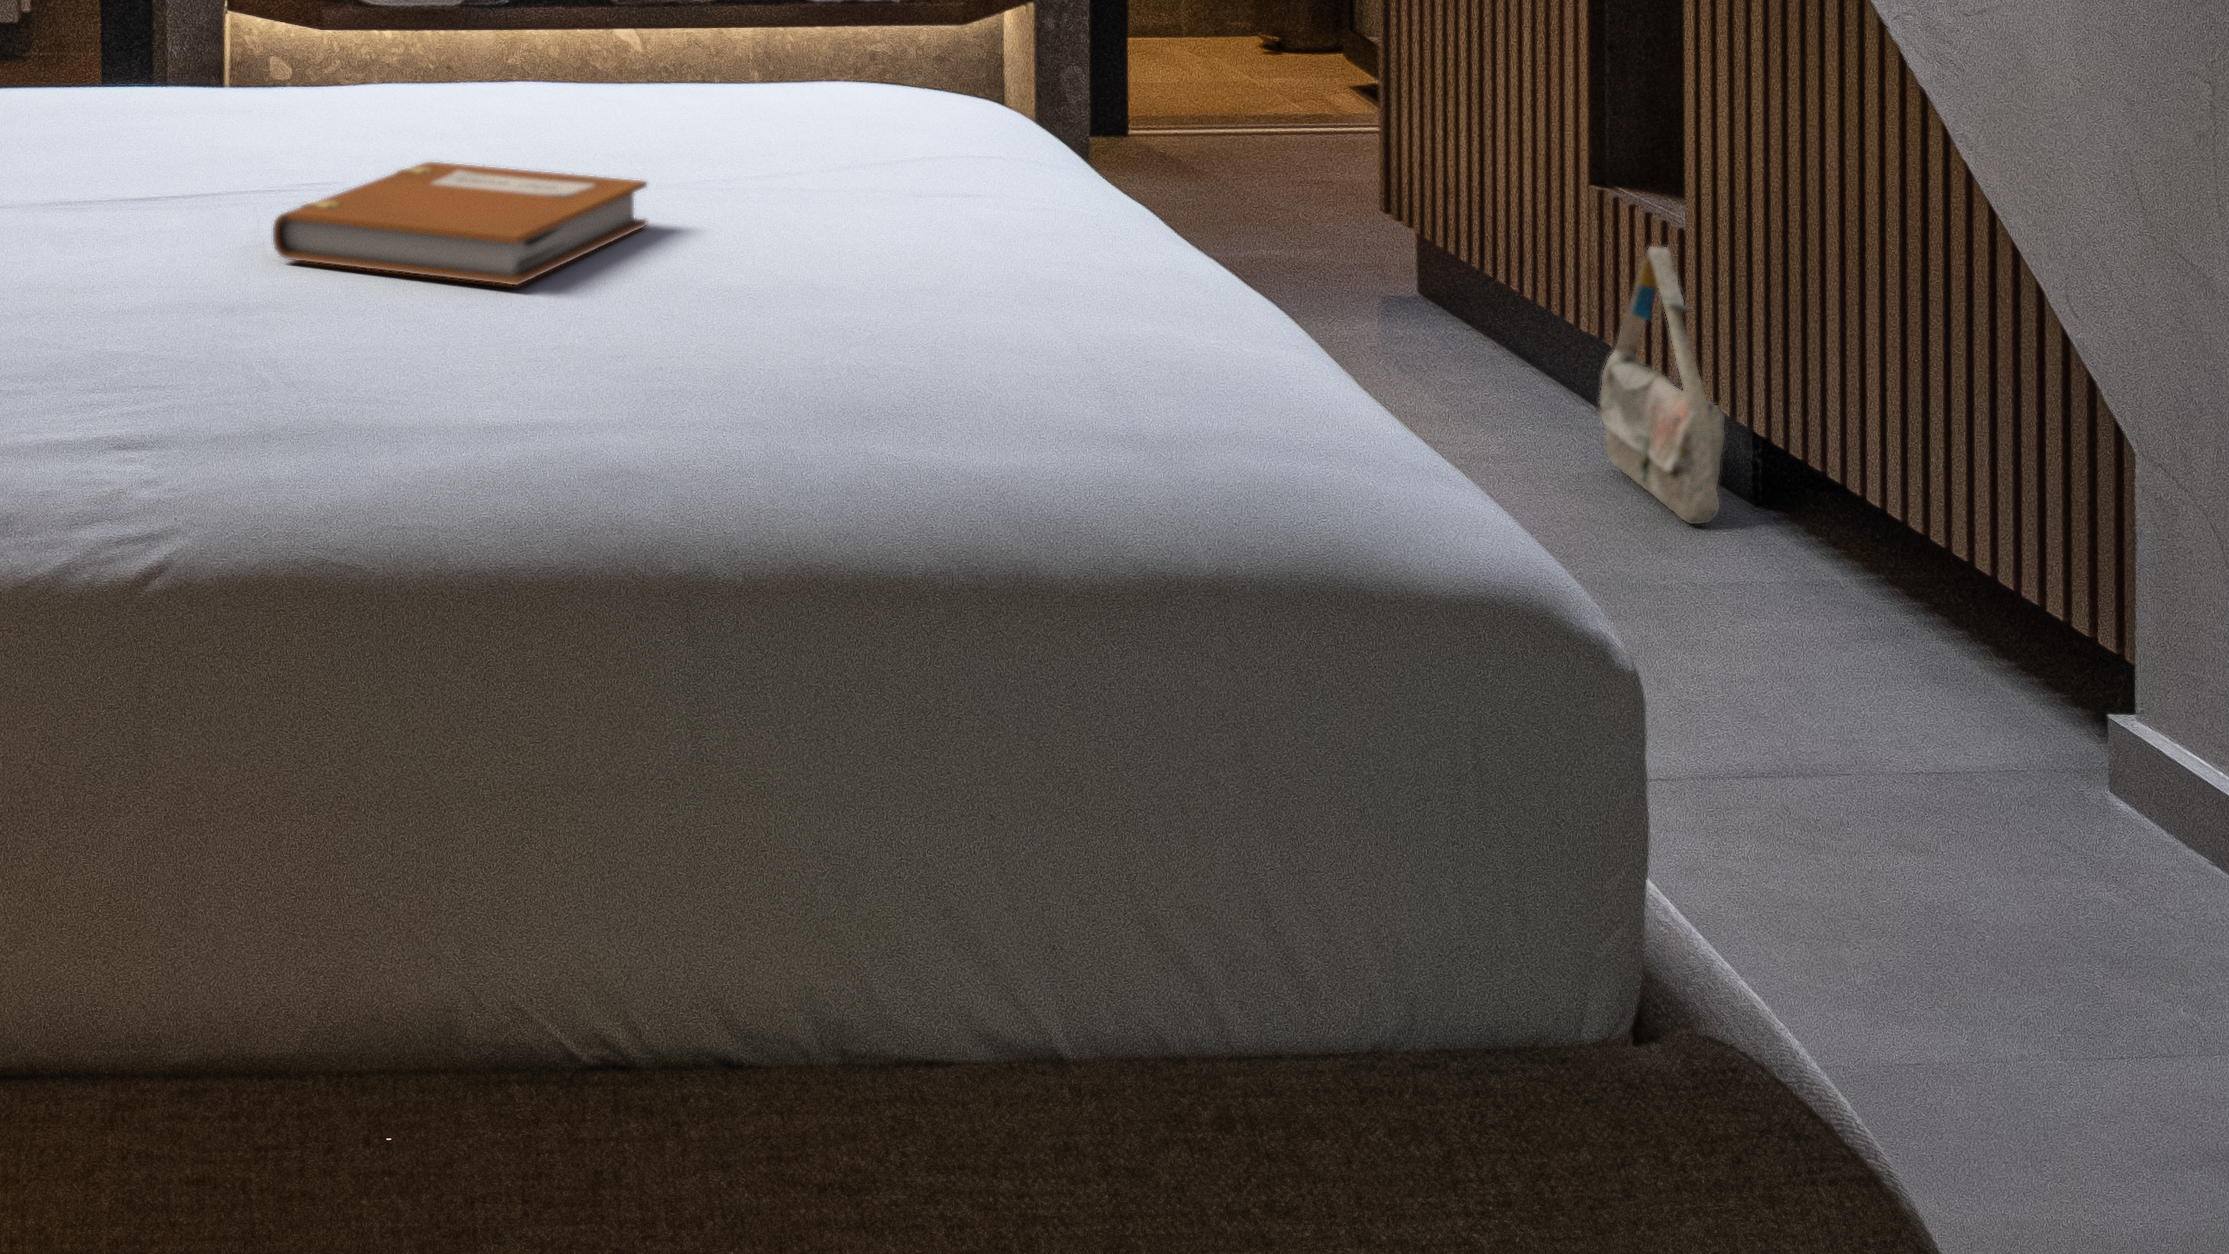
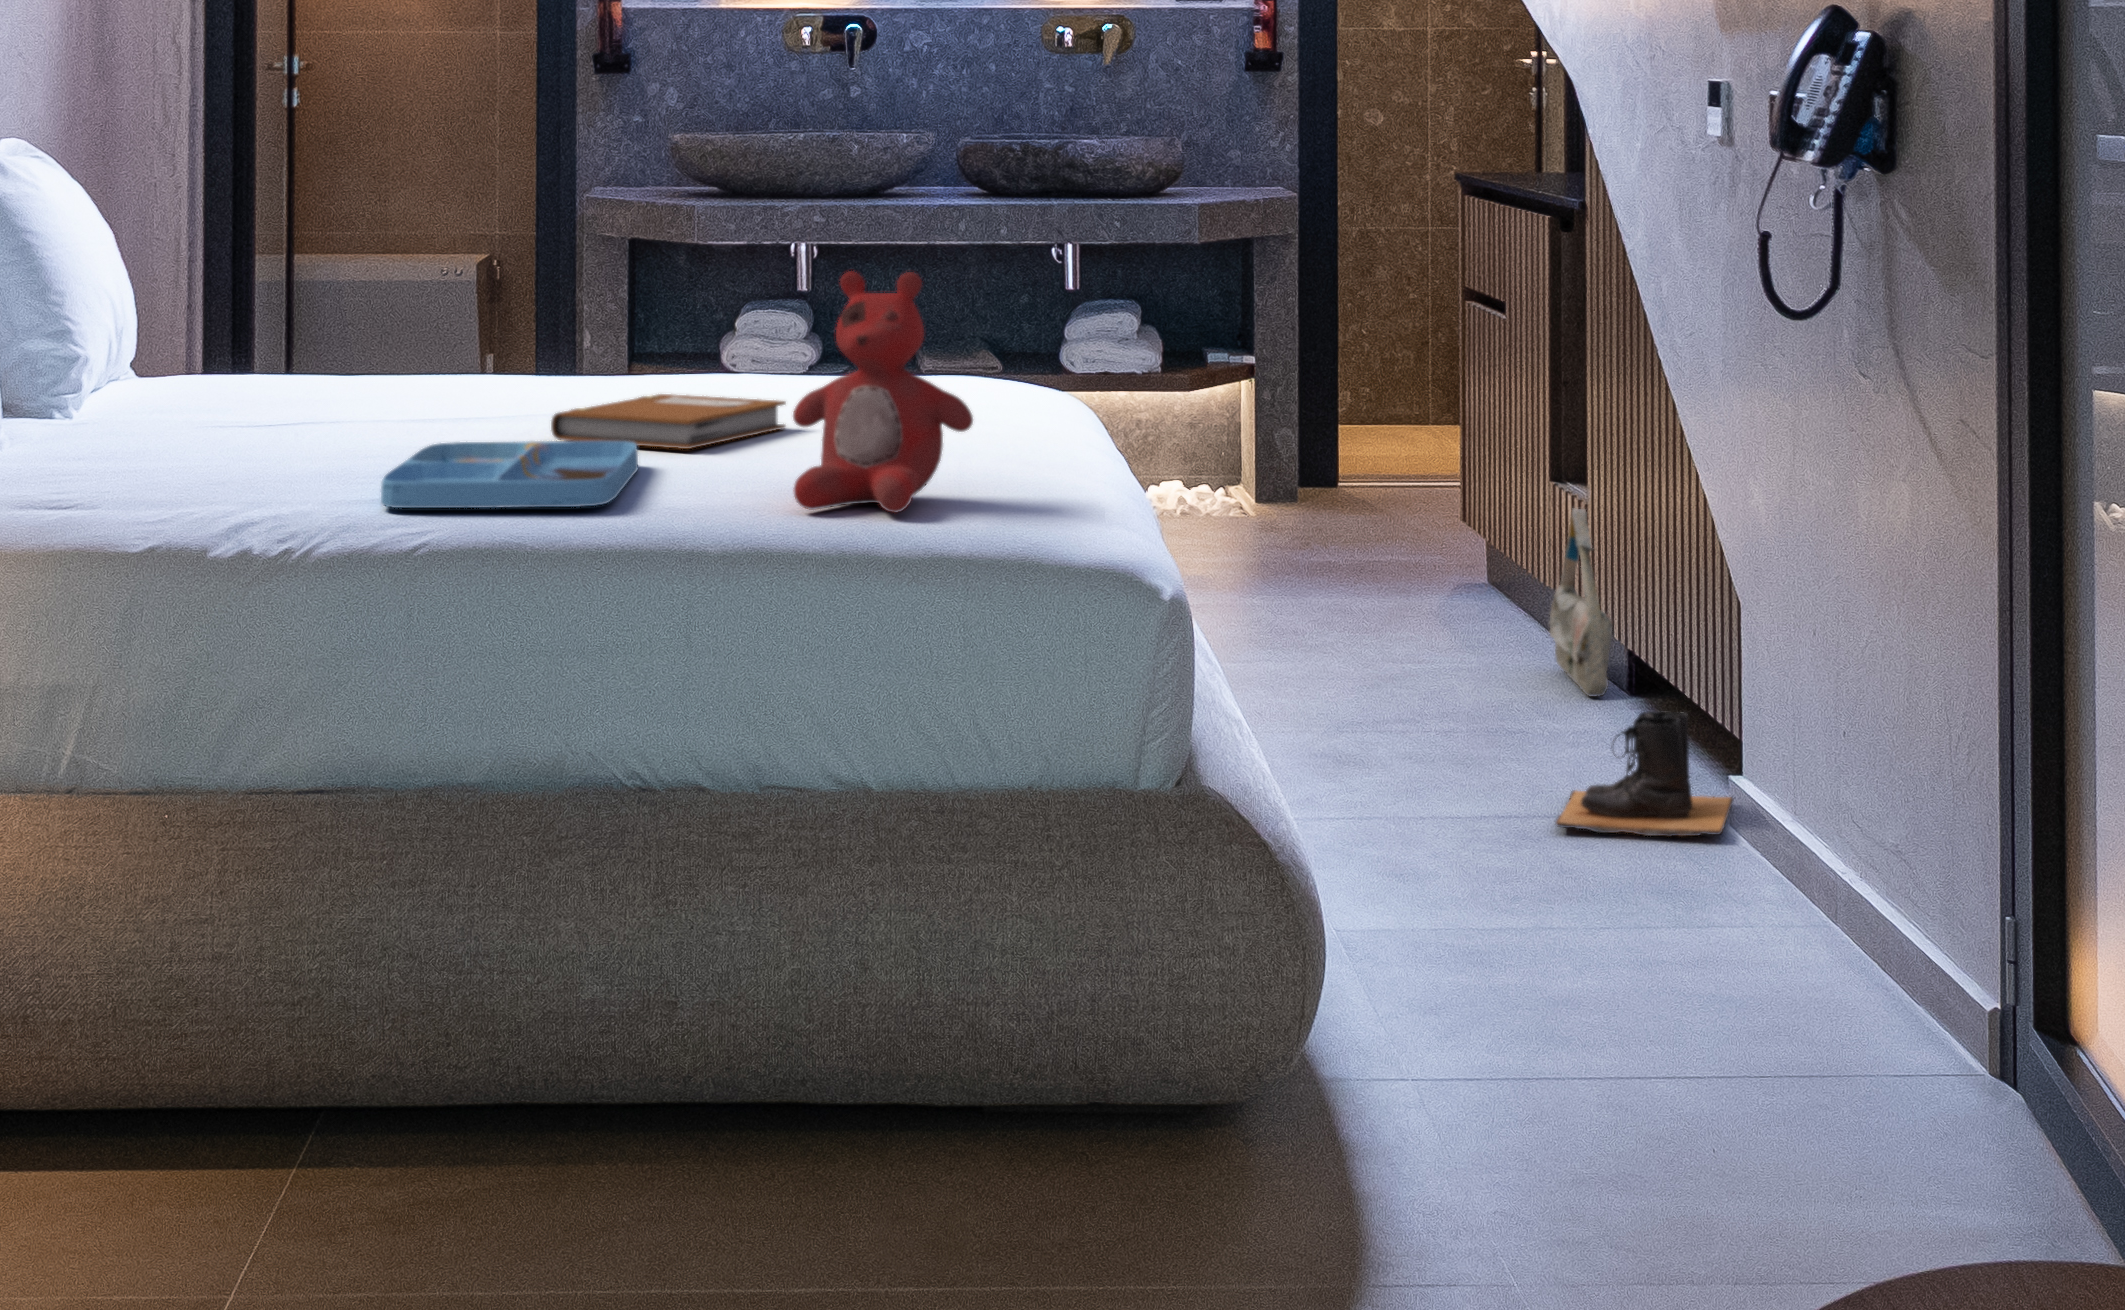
stuffed bear: none [765,16,1114,481] -> present [793,271,973,513]
tray: none [30,284,457,465] -> present [381,441,638,508]
boots: none [1787,618,2097,835] -> present [1555,711,1733,837]

